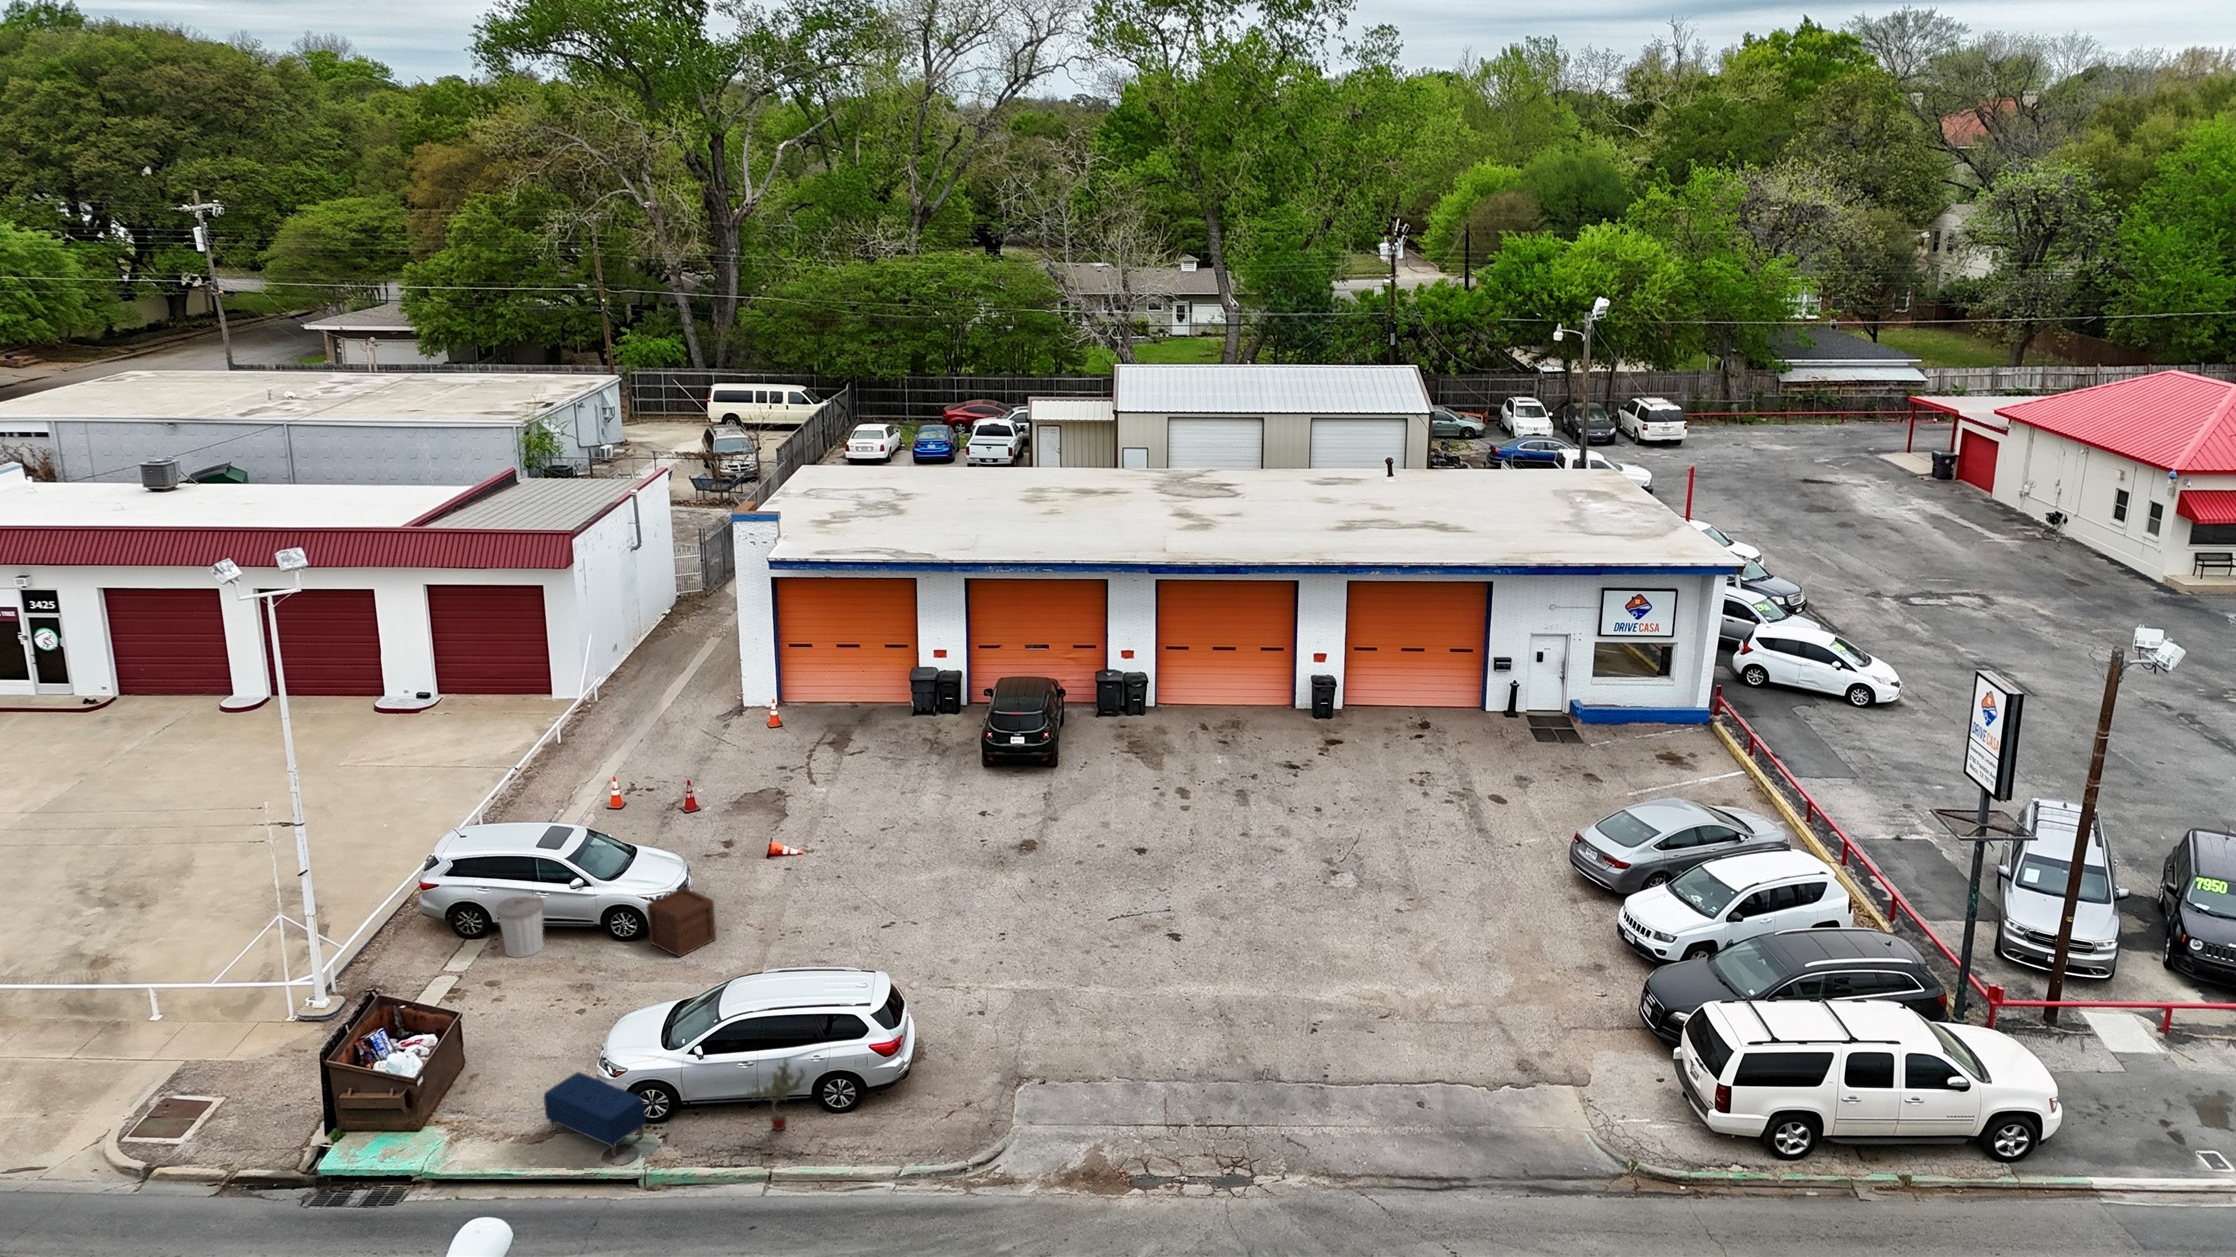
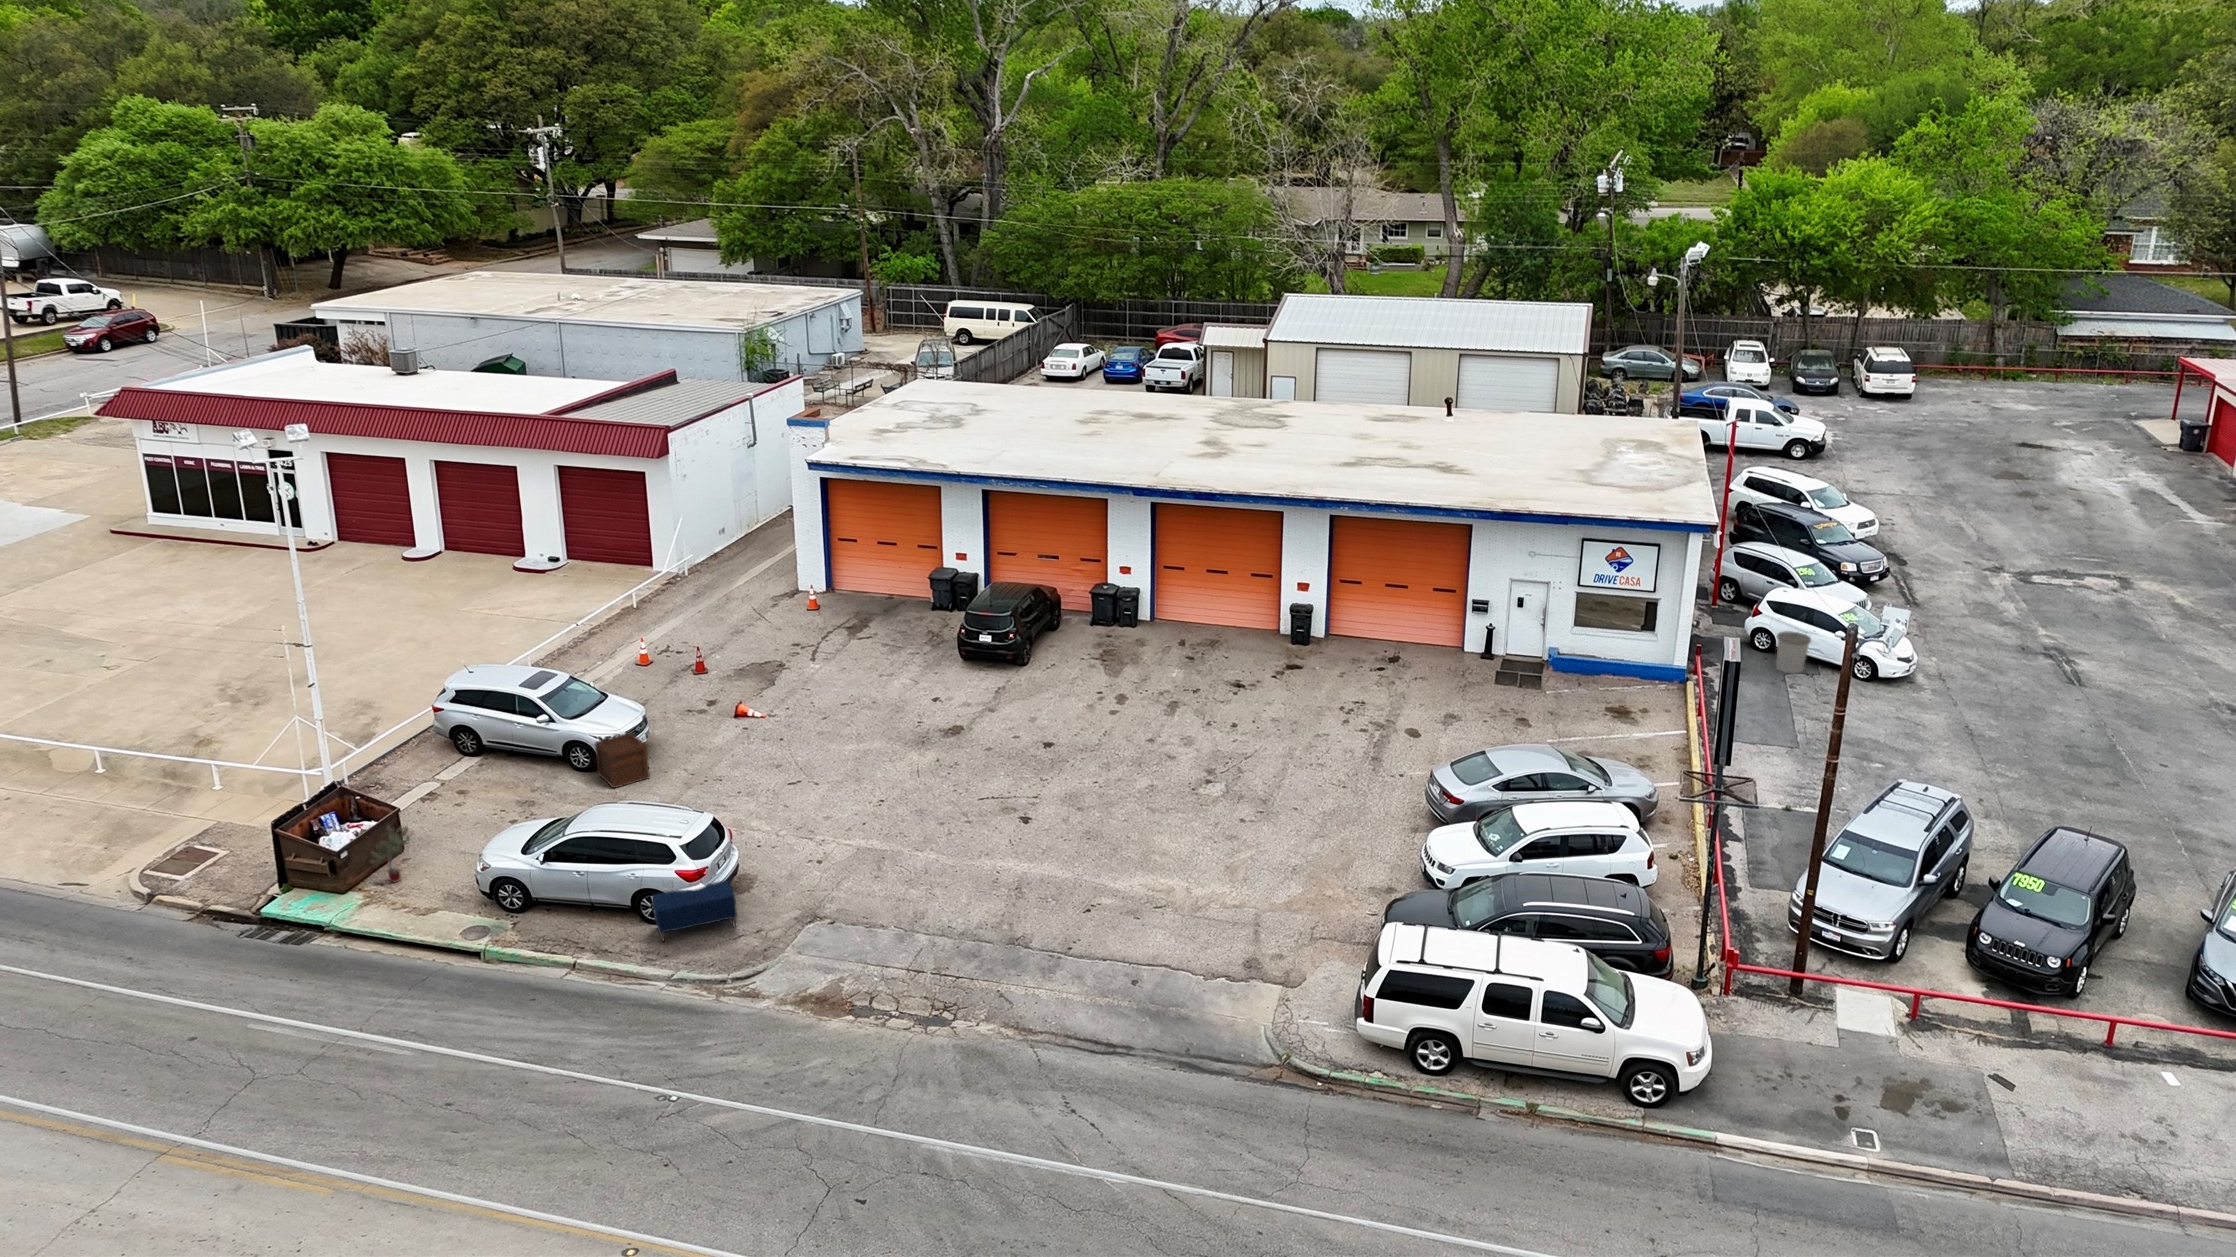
trash can: present [496,896,544,958] -> present [1776,631,1811,674]
potted tree: present [746,1059,806,1130] -> present [371,825,410,882]
bench: present [544,1072,646,1157] -> present [652,880,737,942]

